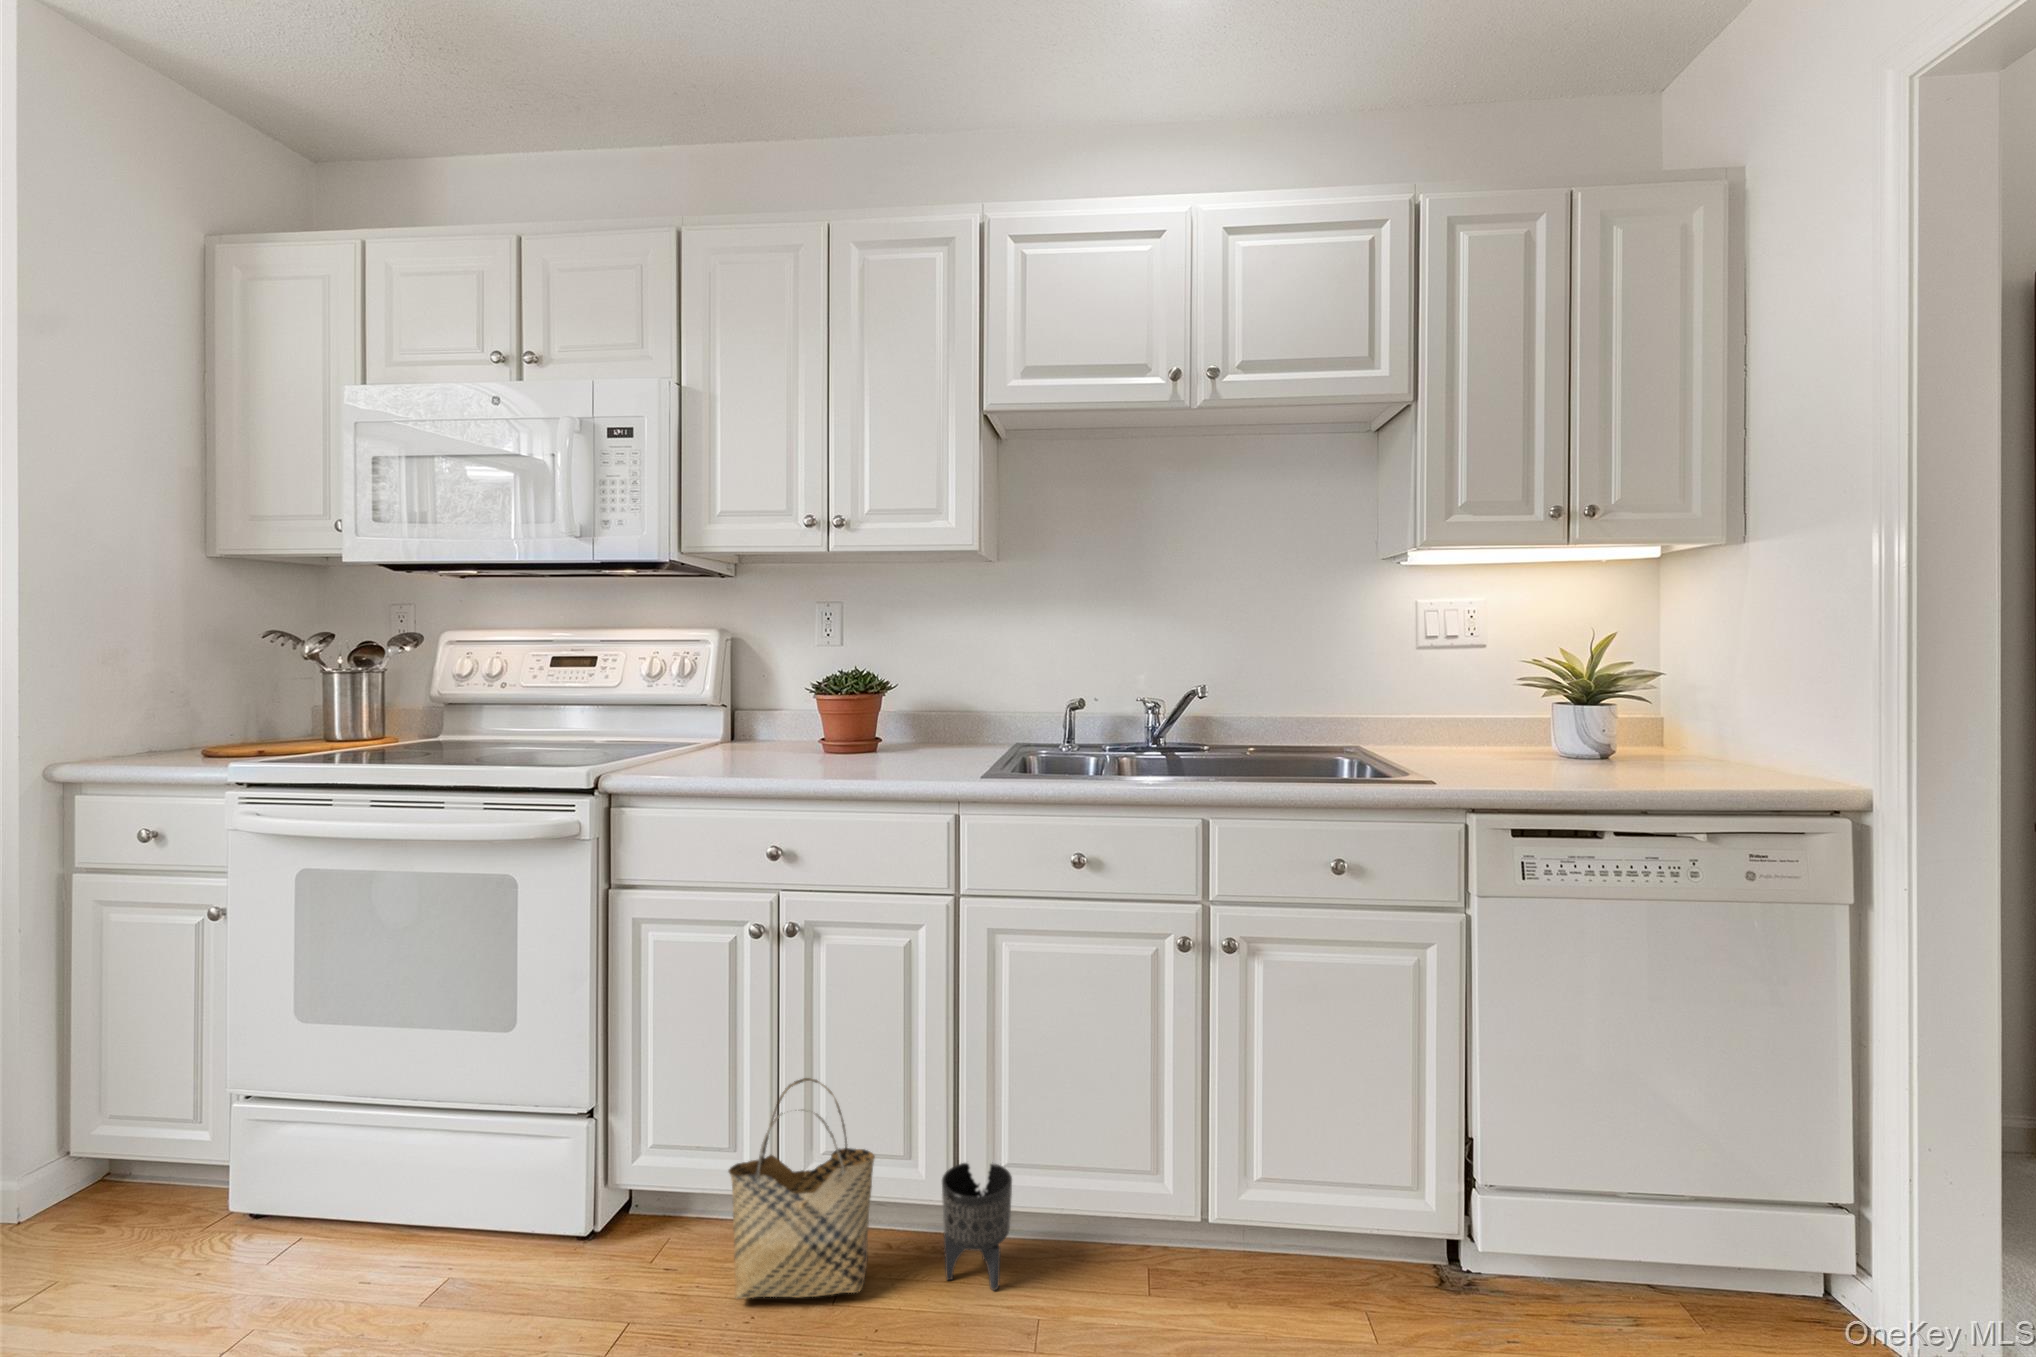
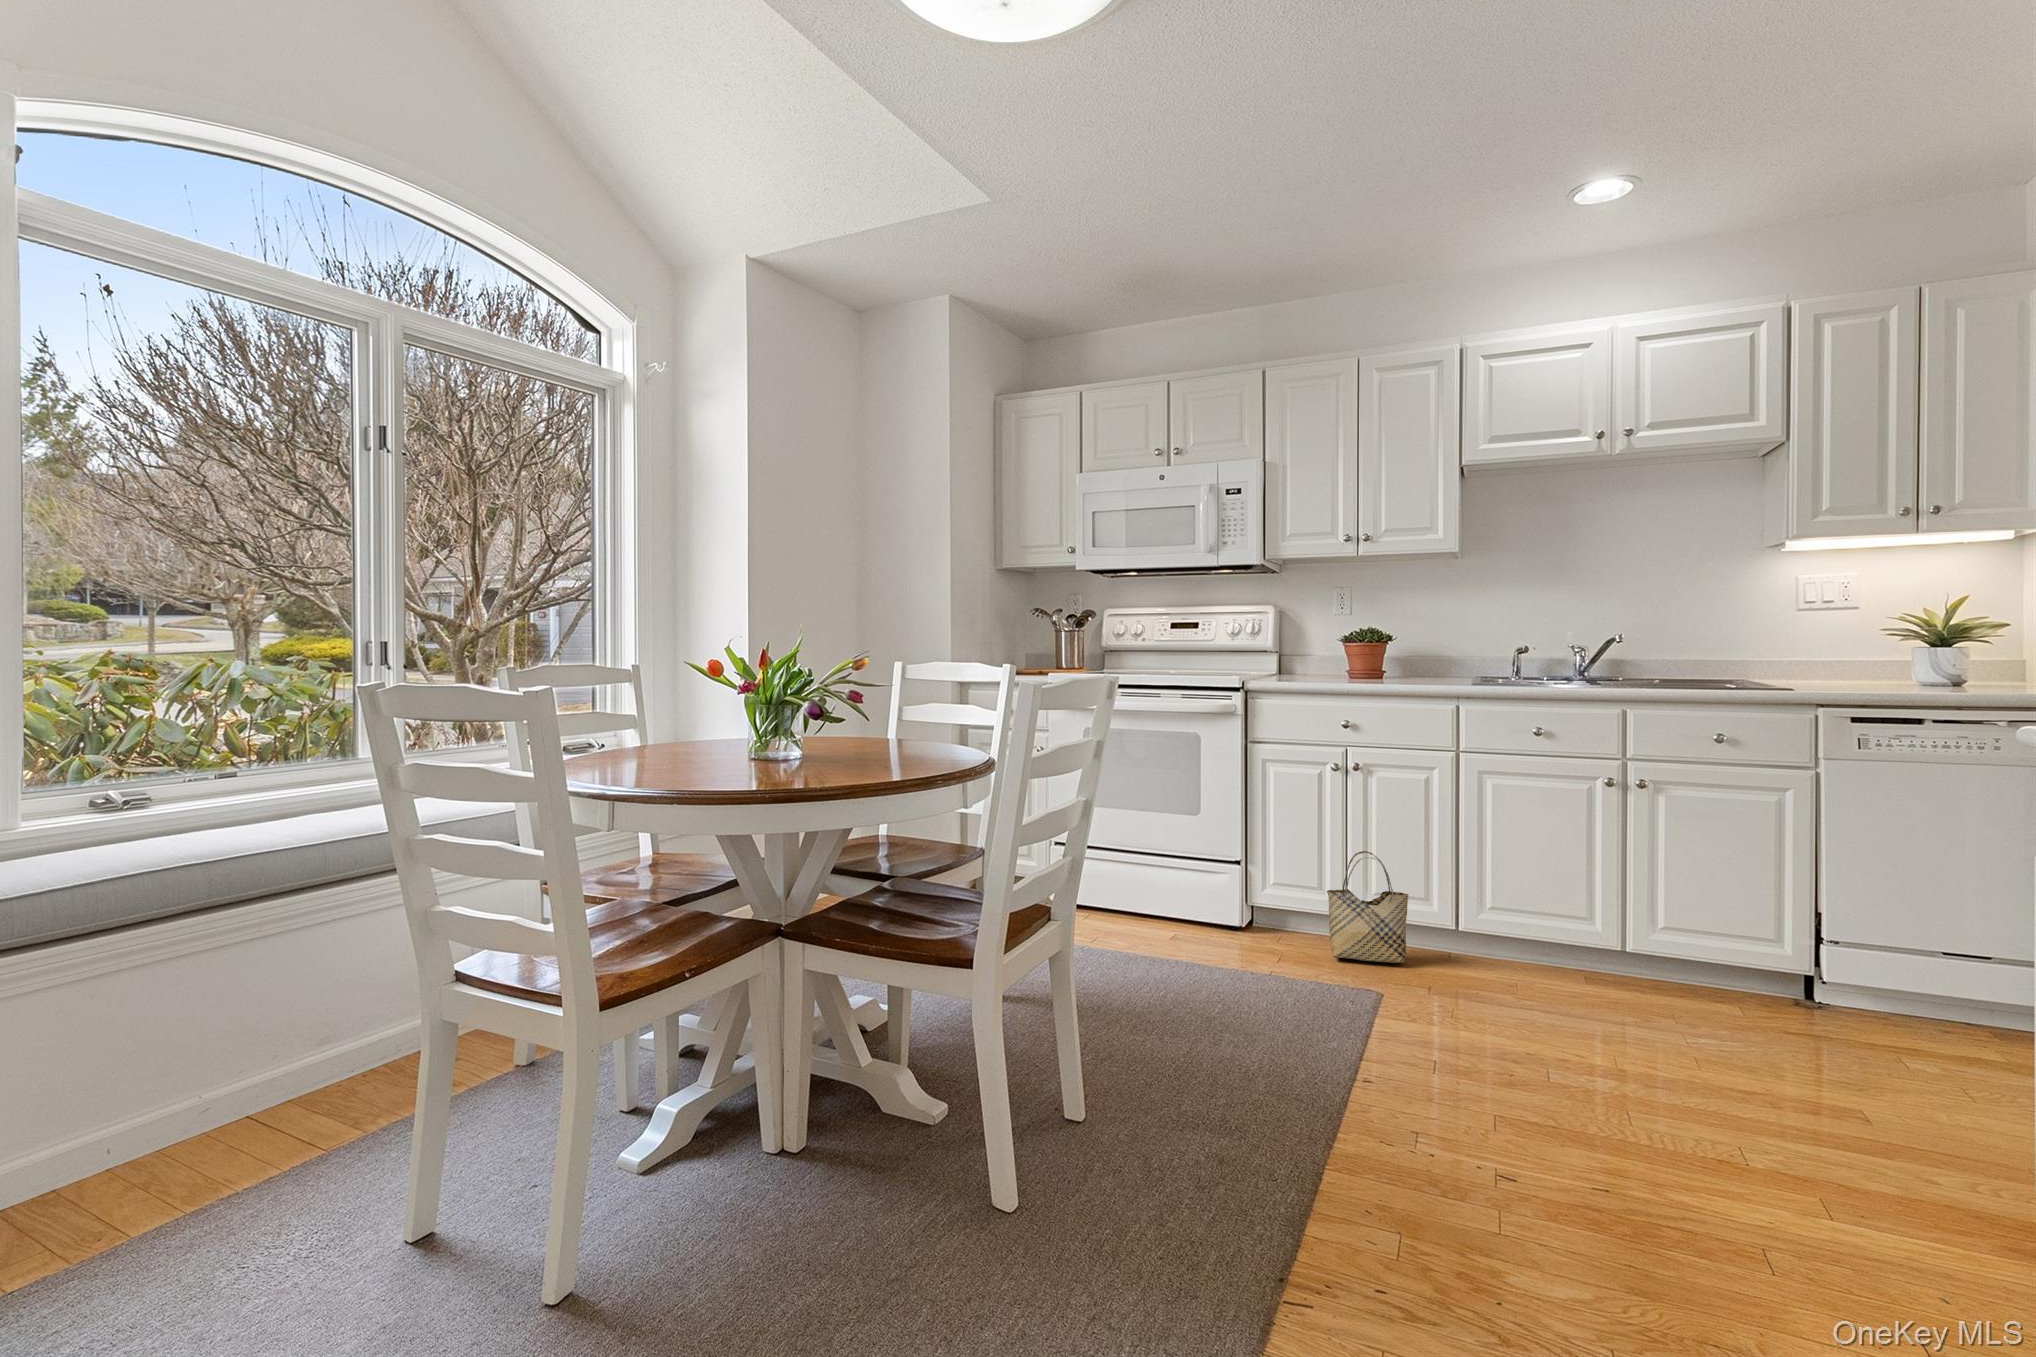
planter: present [942,1163,1012,1290] -> none [1449,908,1494,973]

